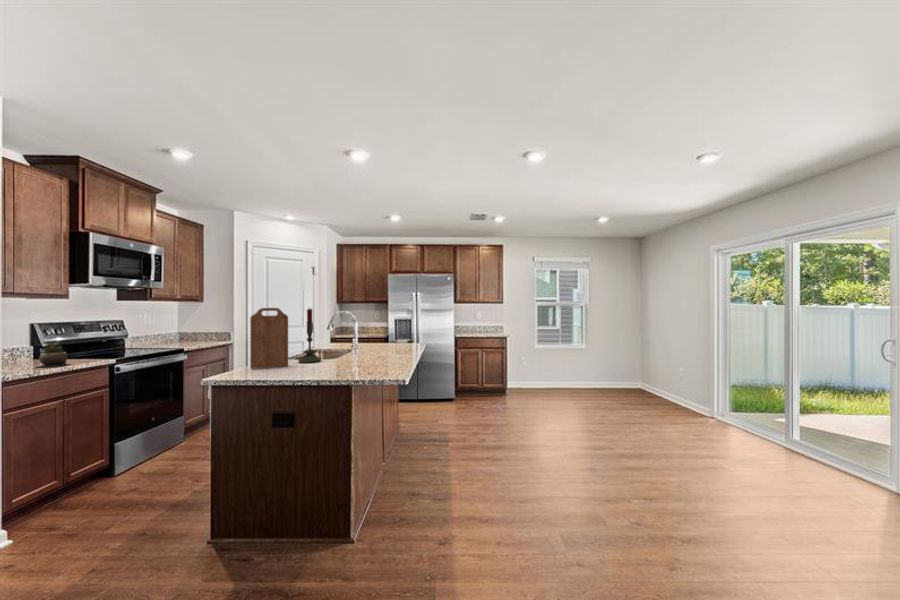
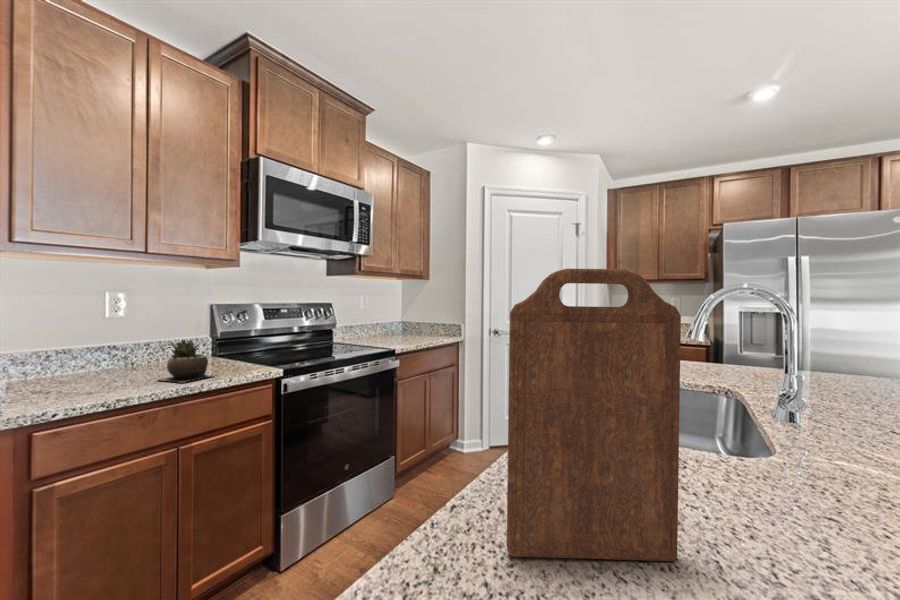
candle: present [298,308,321,363] -> none [680,274,794,536]

